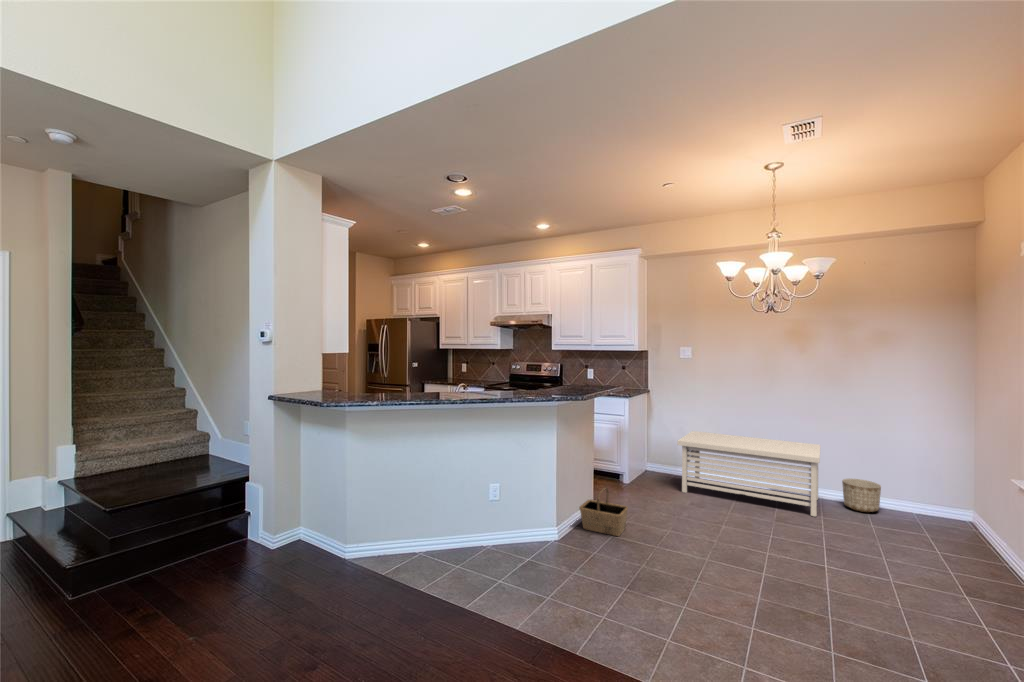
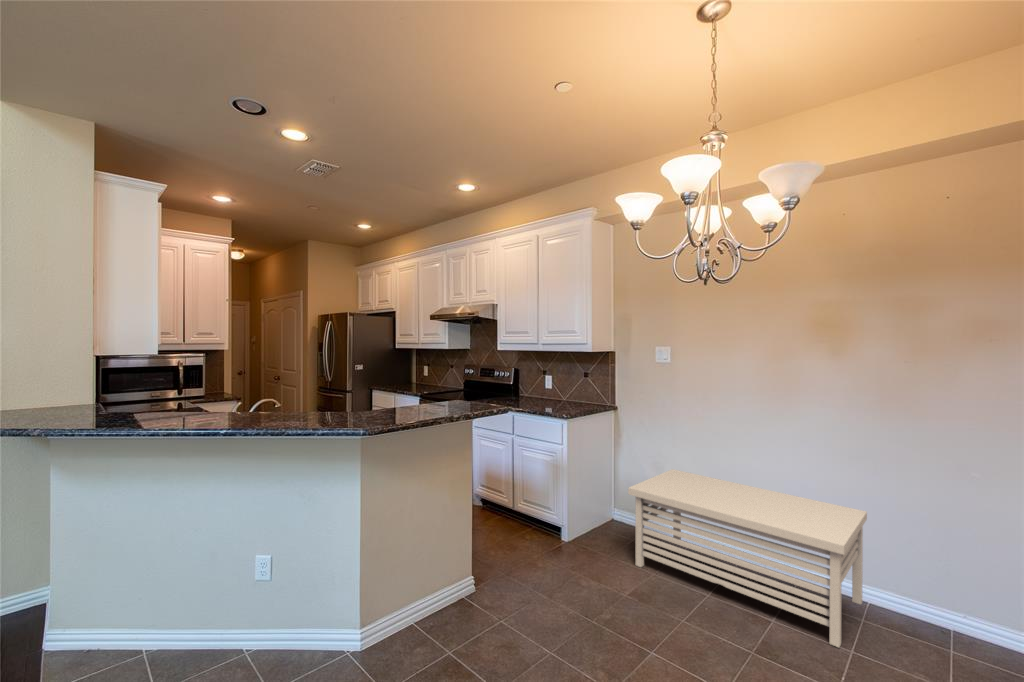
planter: present [842,478,881,512] -> none [903,576,979,649]
basket: present [579,488,628,536] -> none [416,567,491,654]

